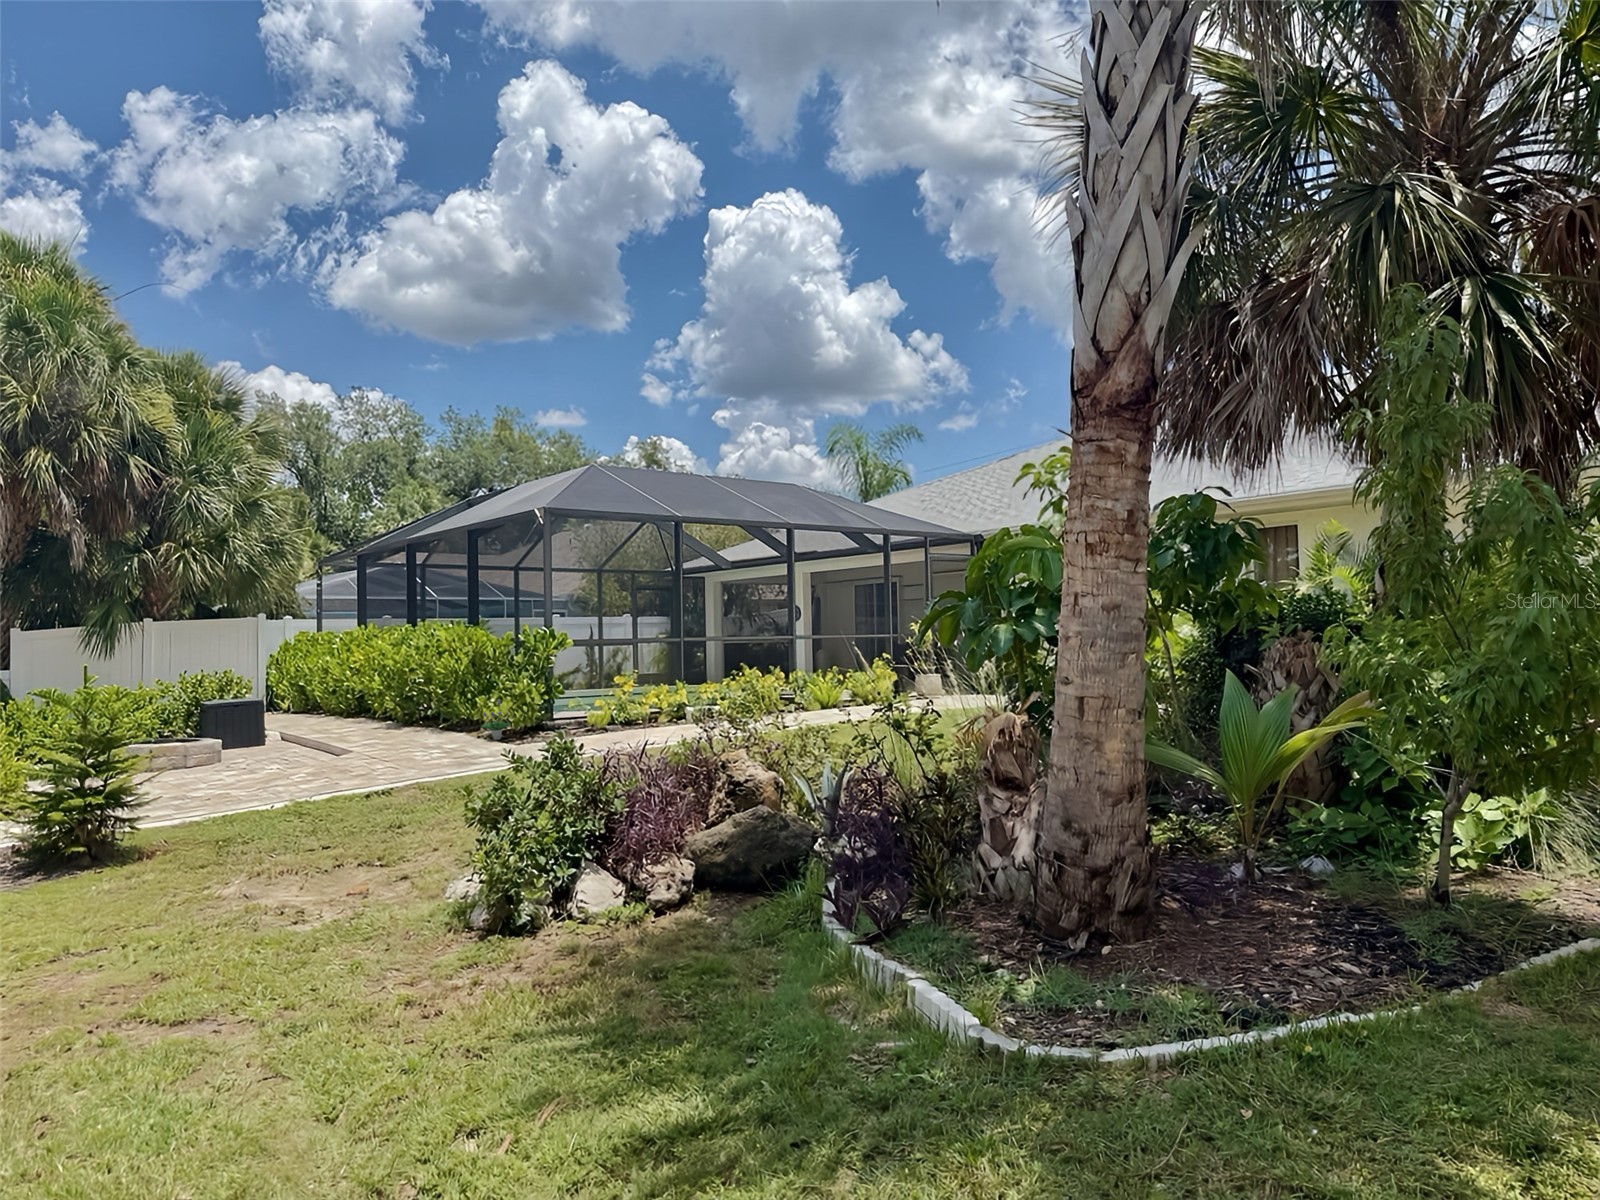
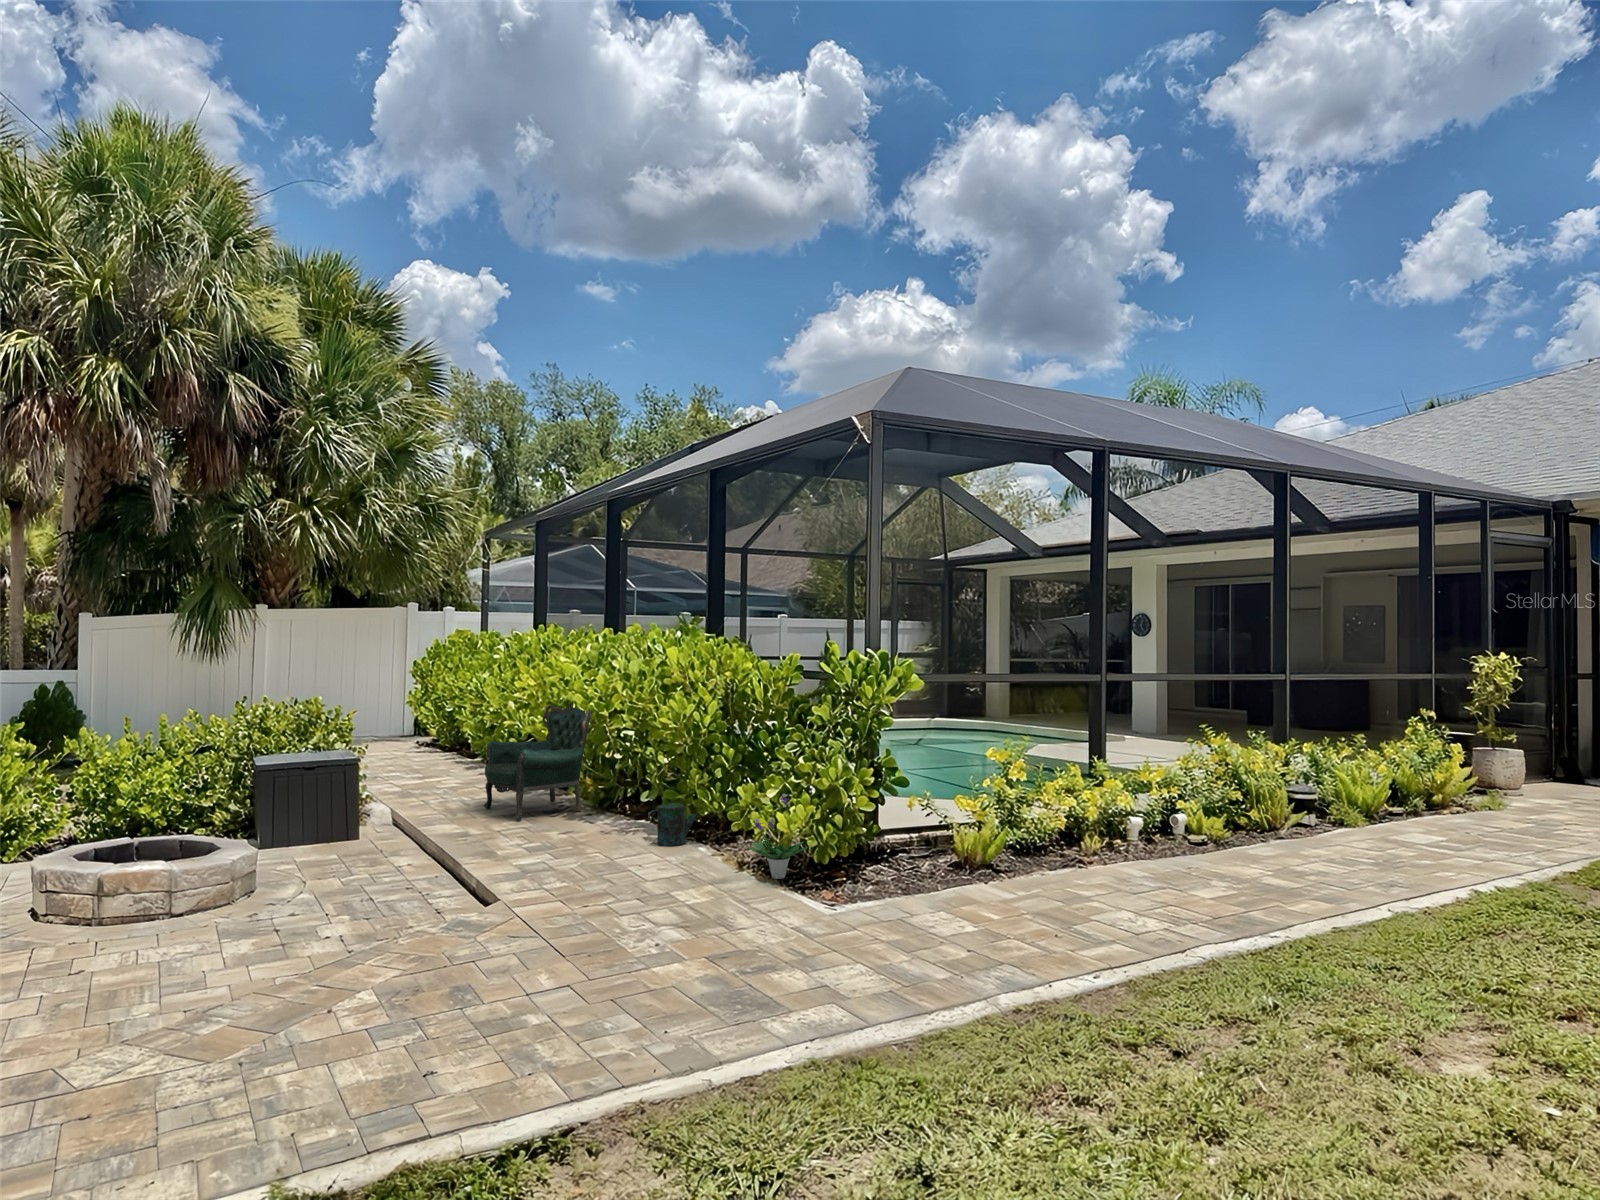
armchair: none [335,661,400,734] -> present [485,702,591,821]
watering can: none [432,709,466,735] -> present [648,803,697,846]

